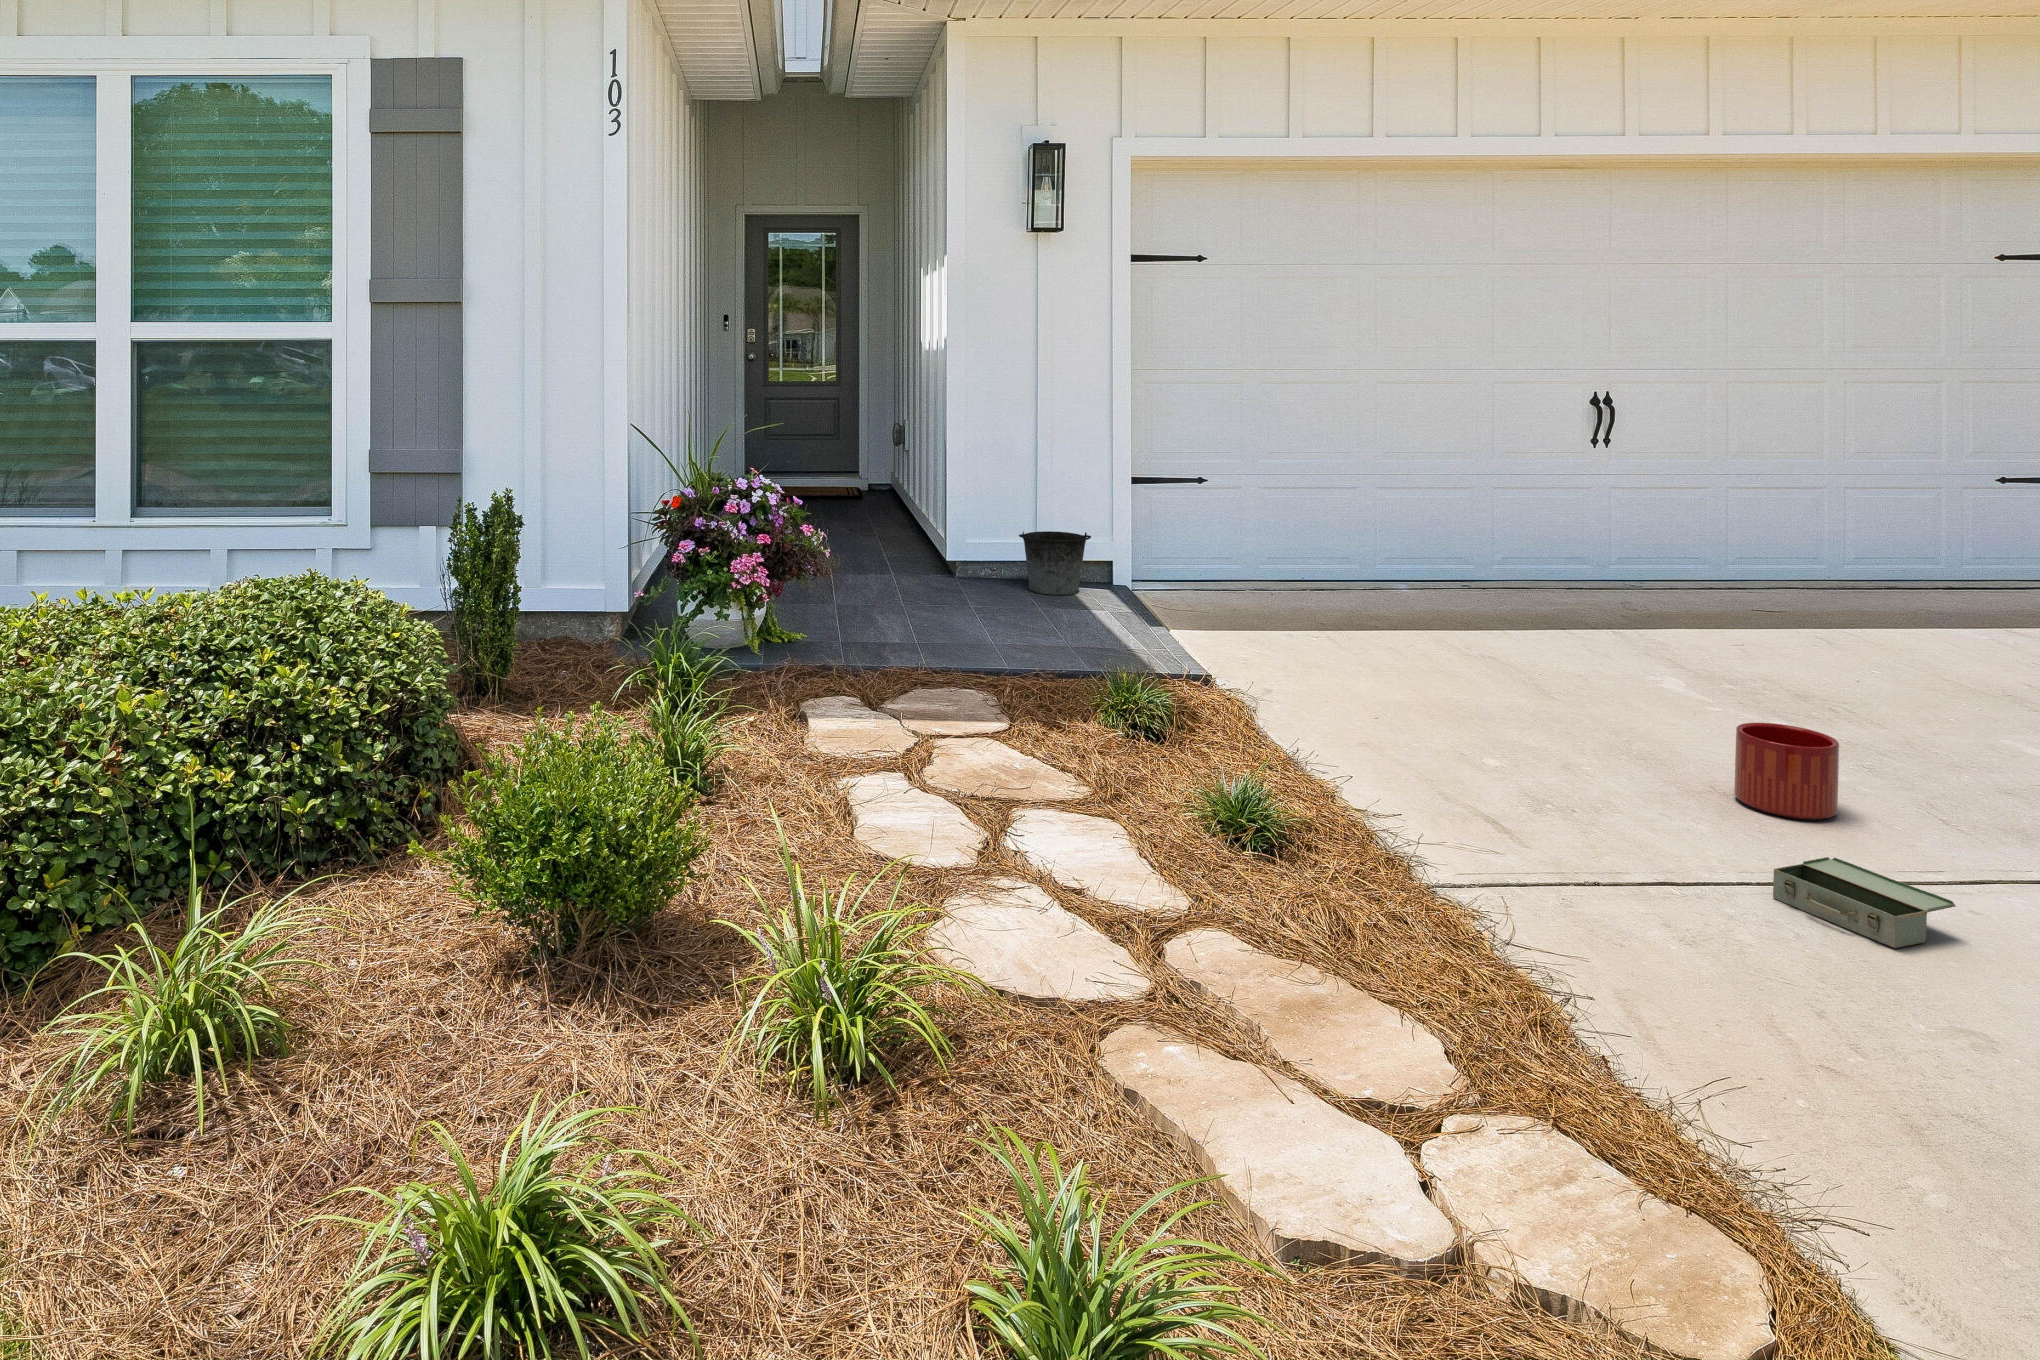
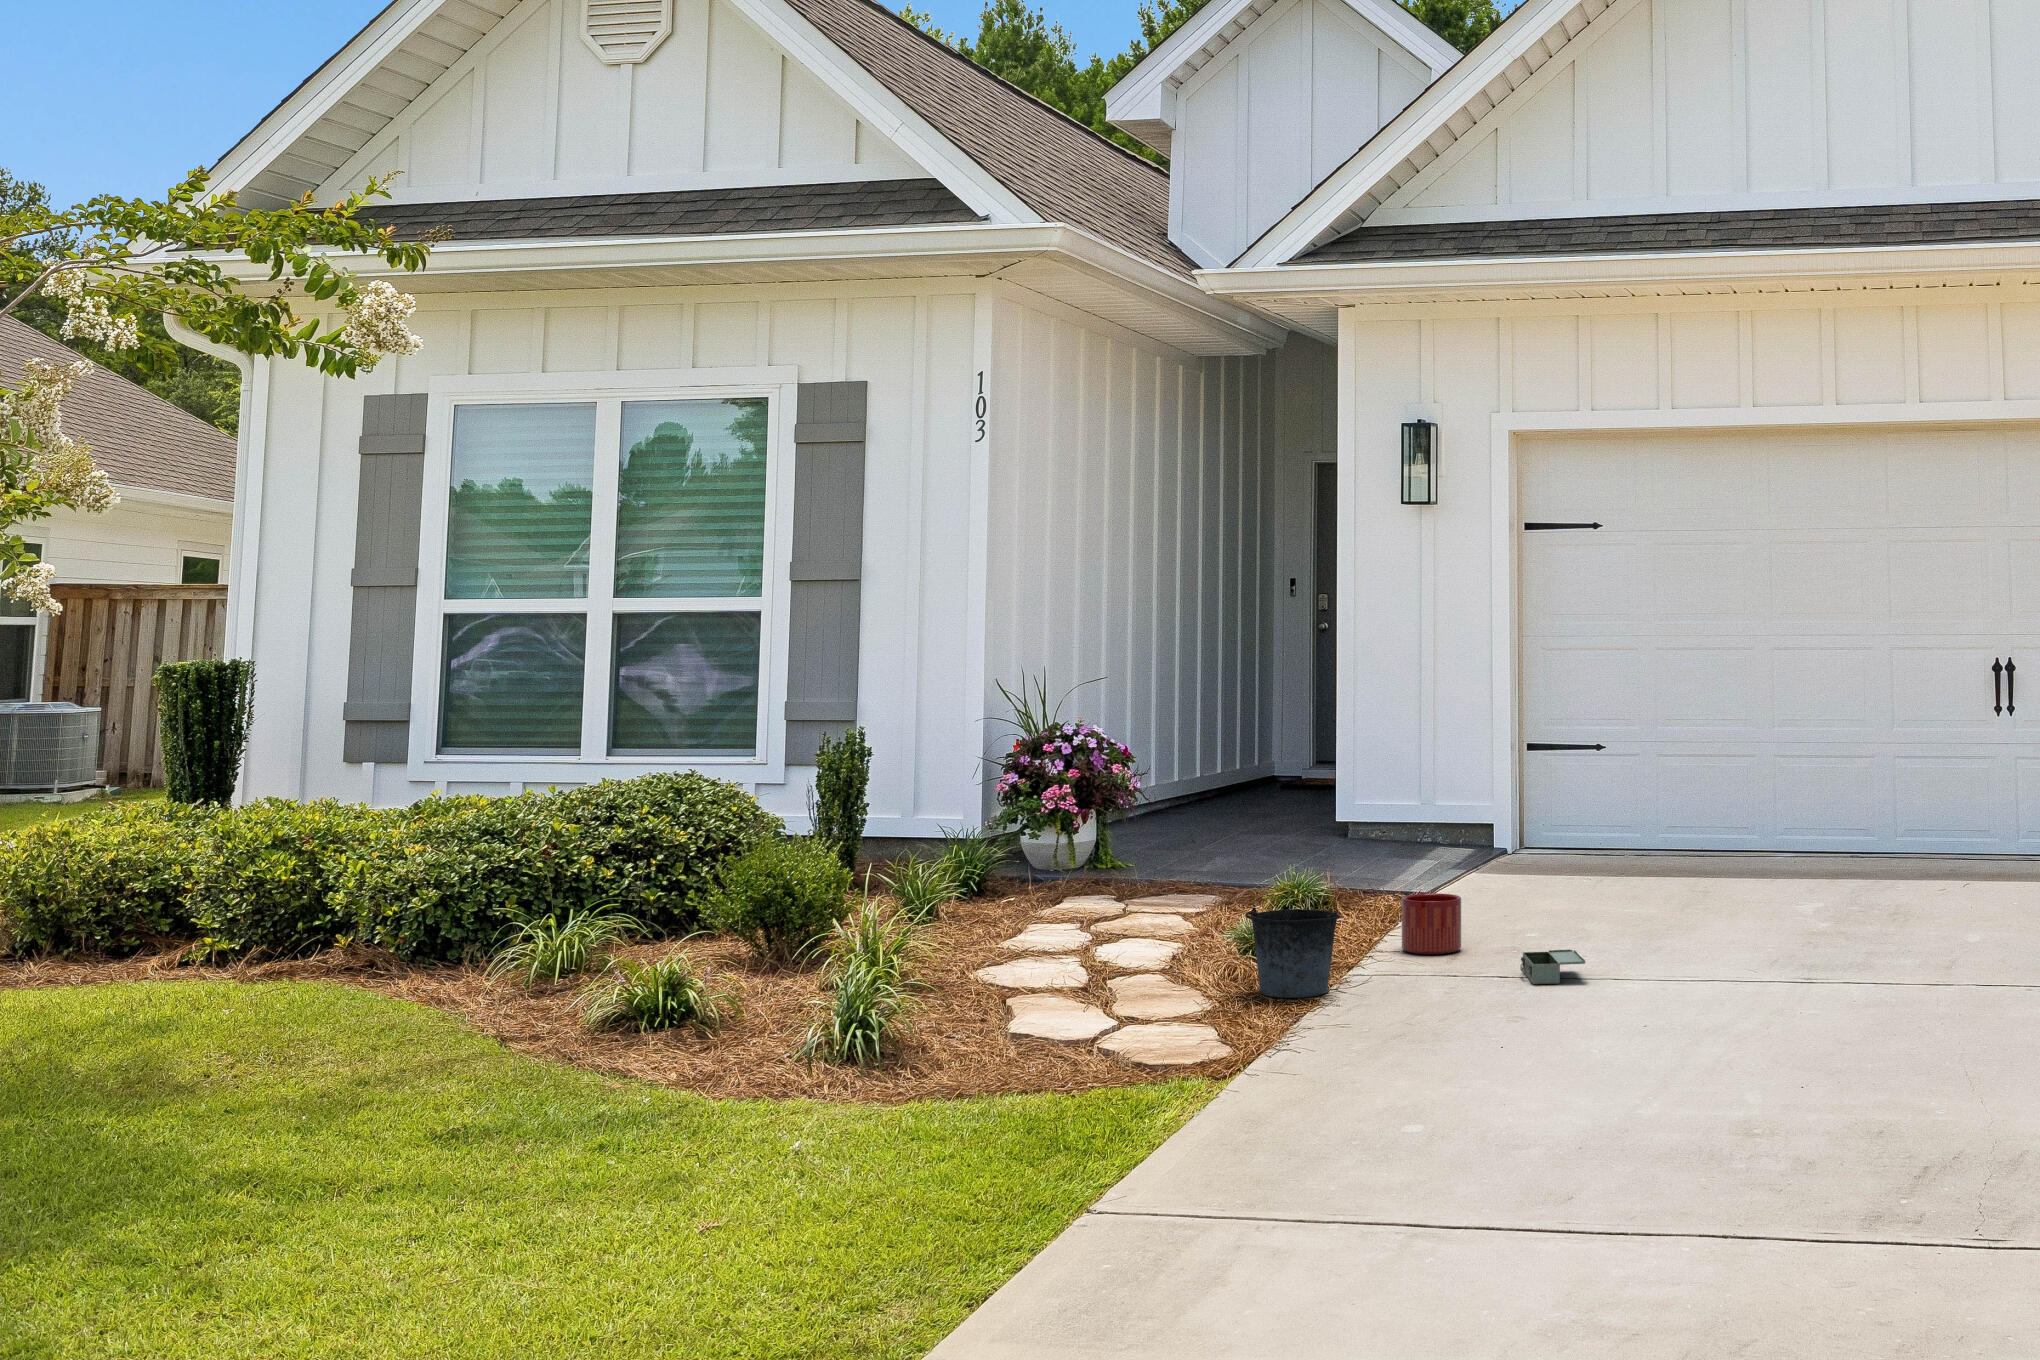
bucket: present [1019,531,1091,595] -> present [1245,908,1340,998]
planter: present [1734,723,1839,820] -> present [1402,893,1461,955]

